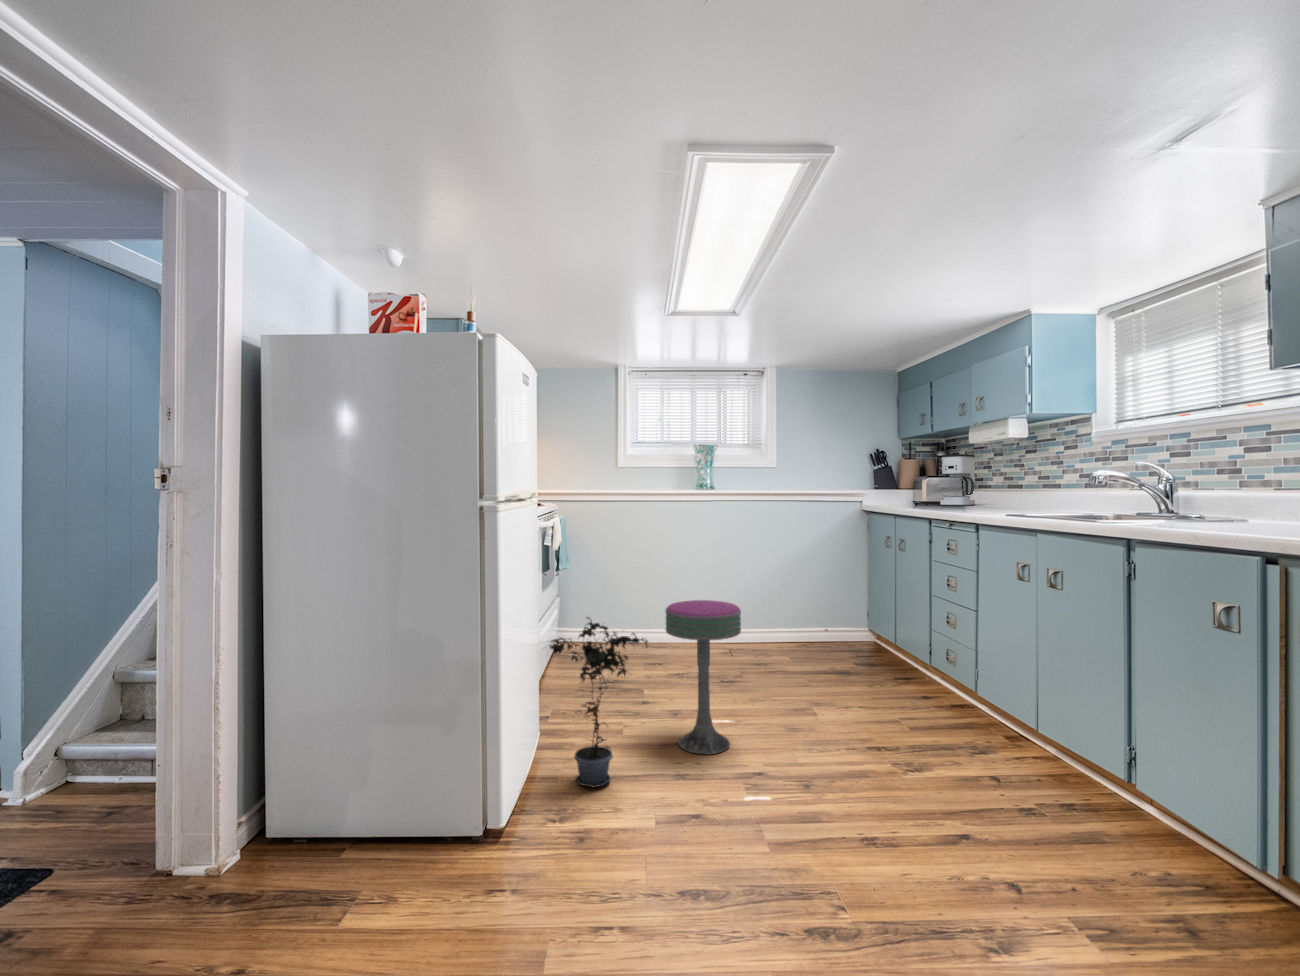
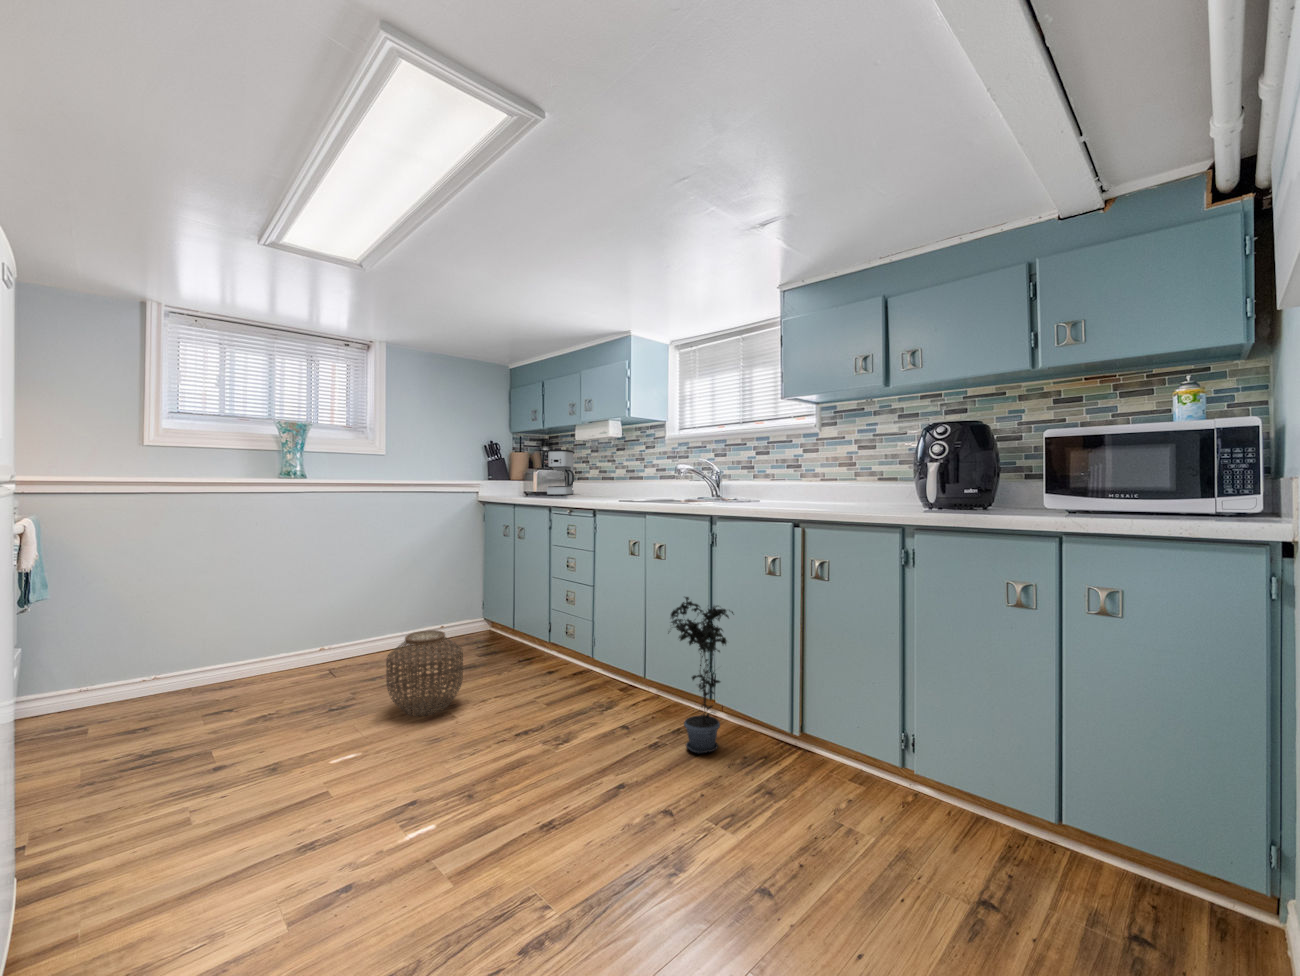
bar stool: present [665,600,741,754] -> none [280,608,384,797]
potted plant: present [550,617,648,787] -> present [671,597,734,754]
woven basket: none [756,632,825,711] -> present [386,630,463,716]

